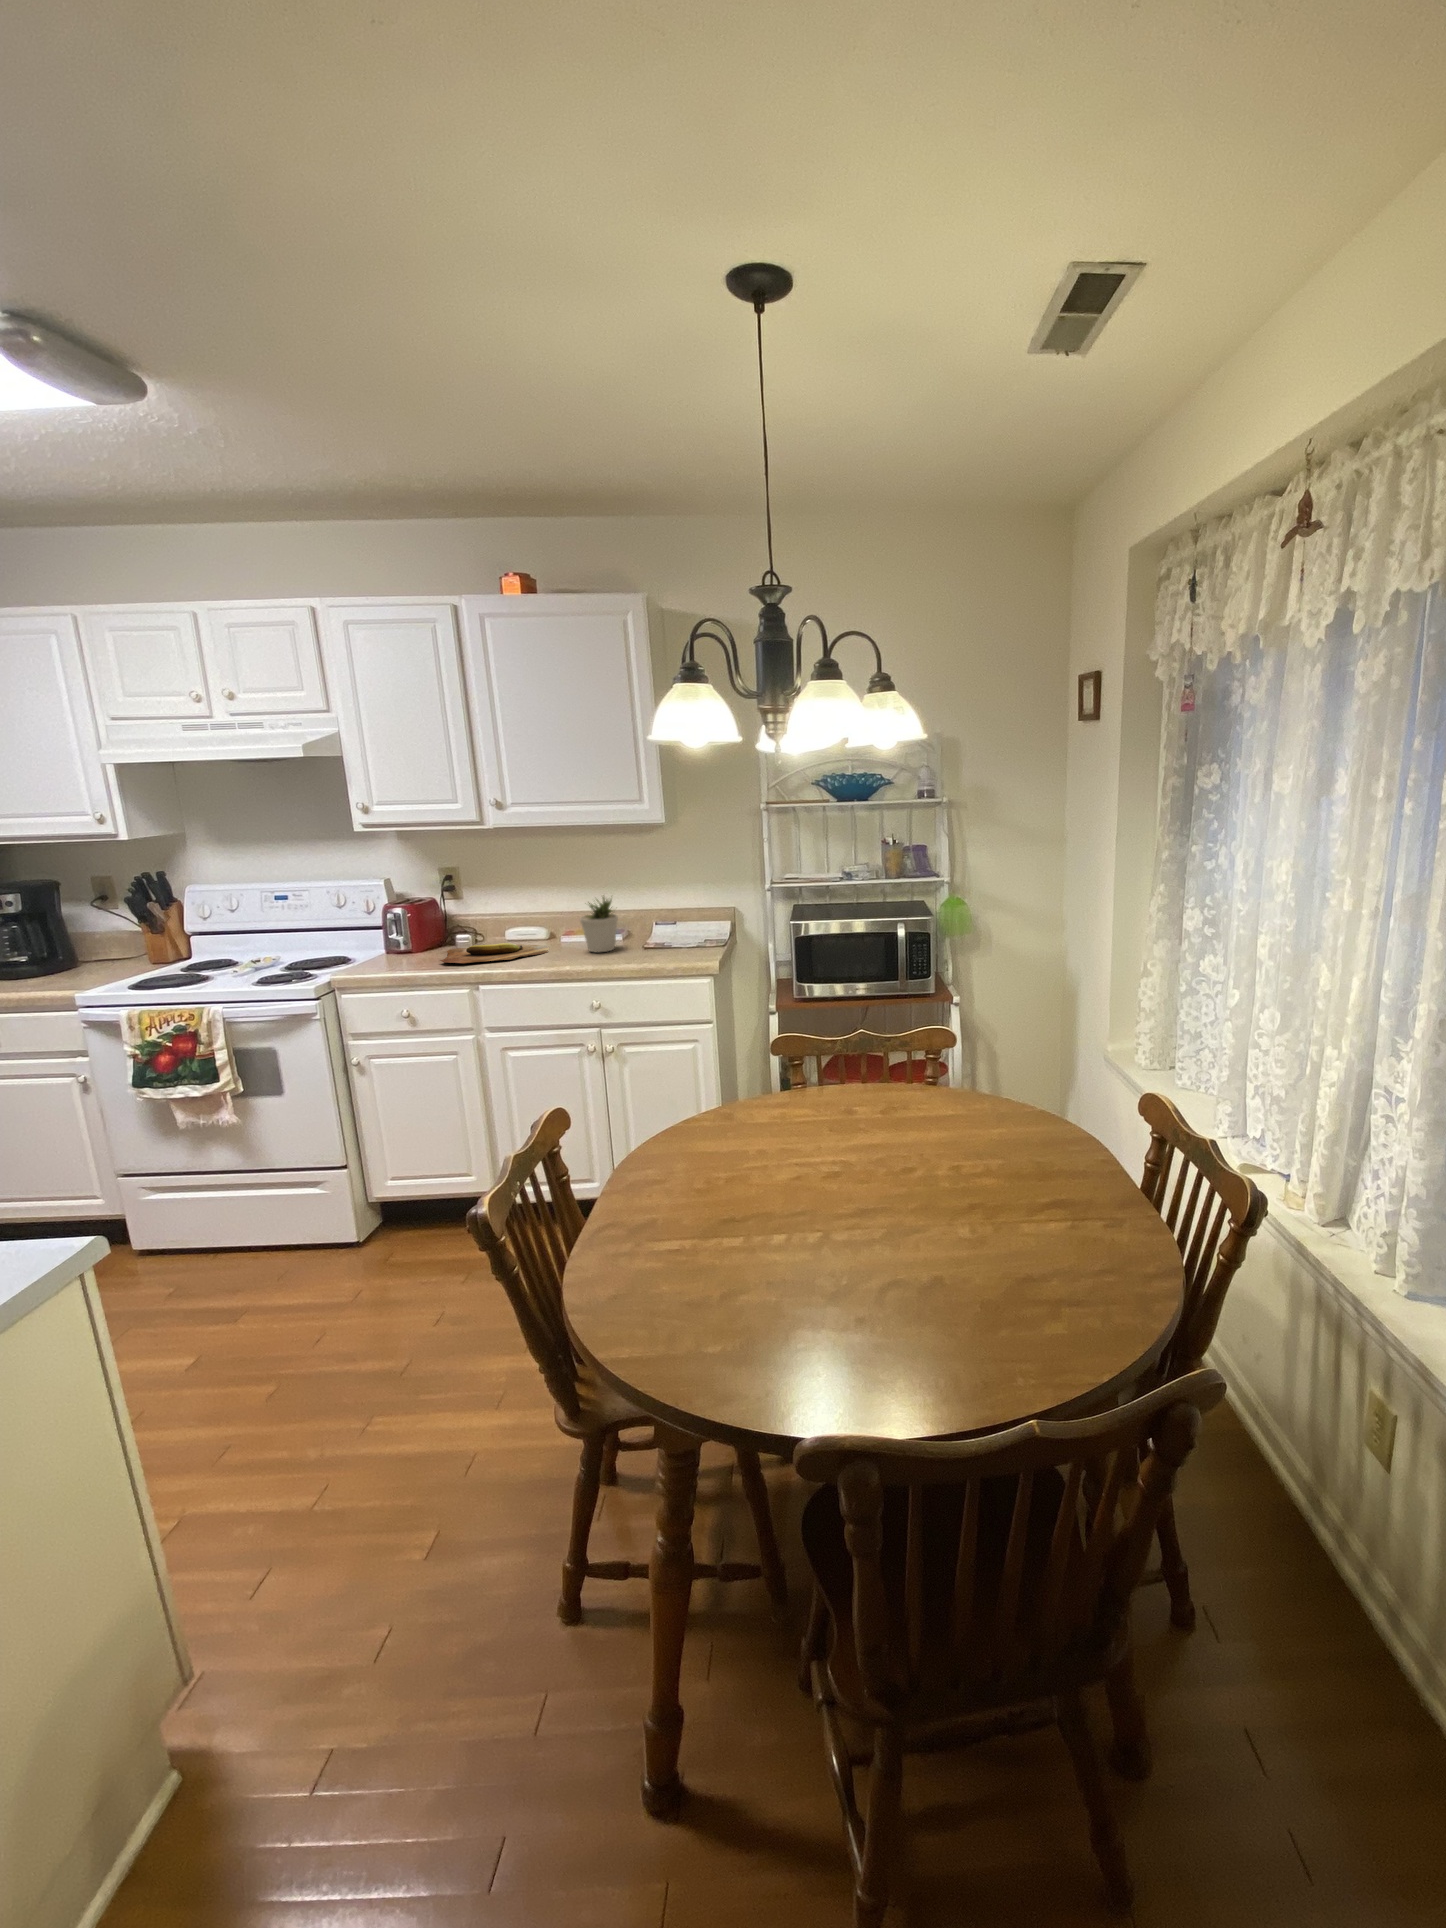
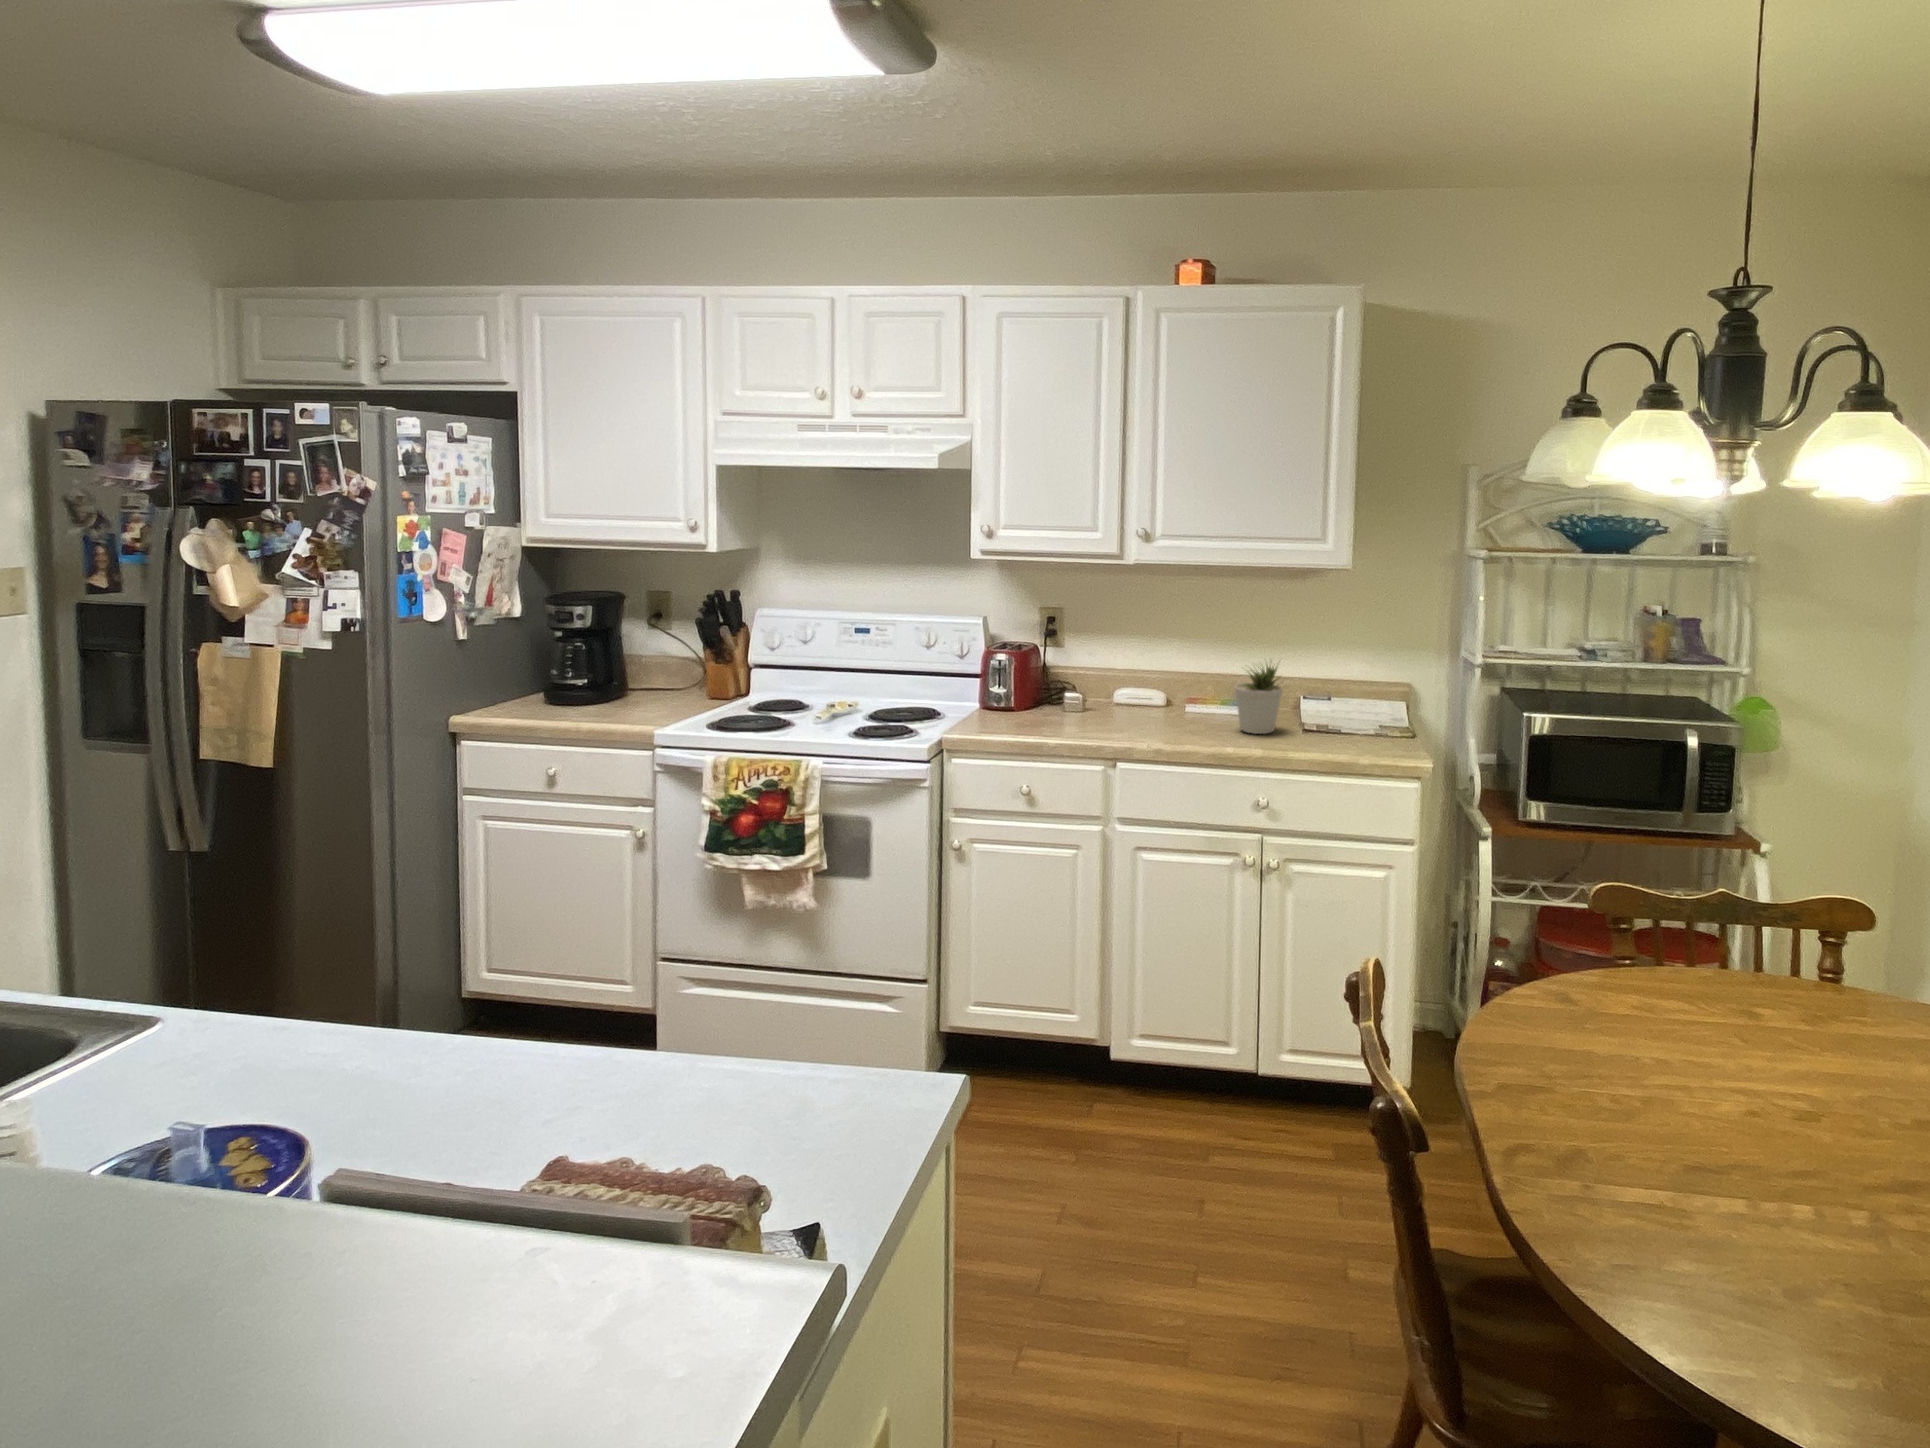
cutting board: present [440,943,549,963] -> none [1056,710,1186,733]

